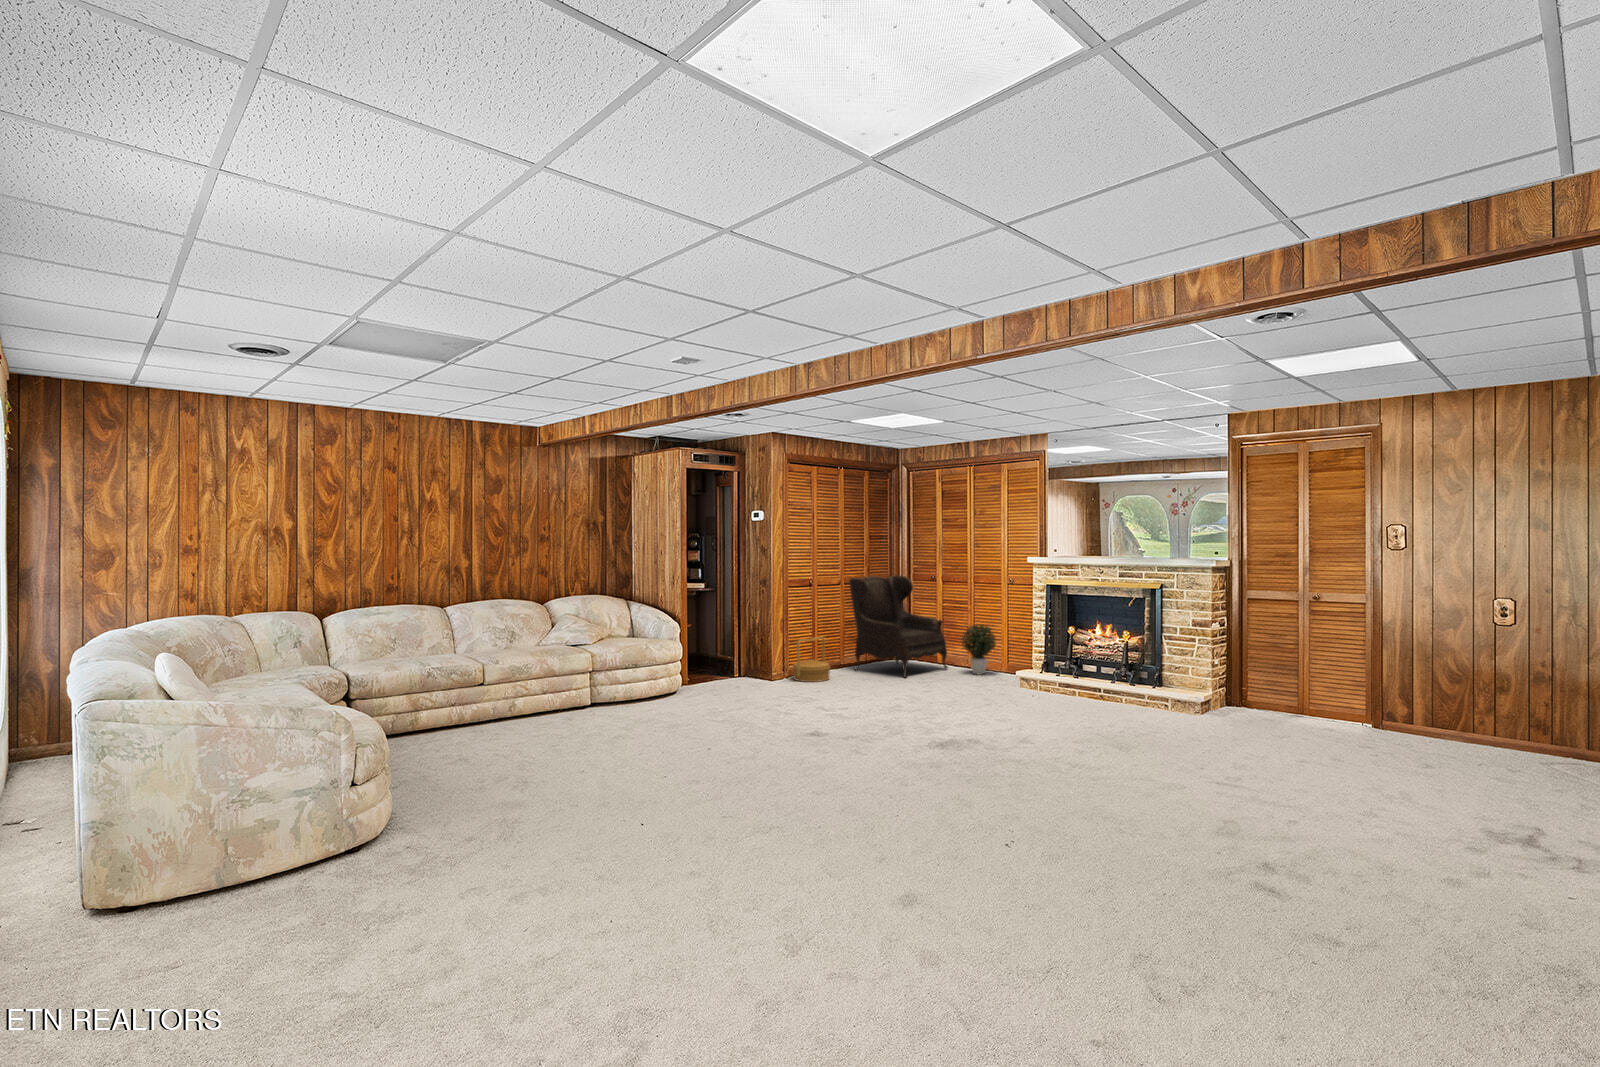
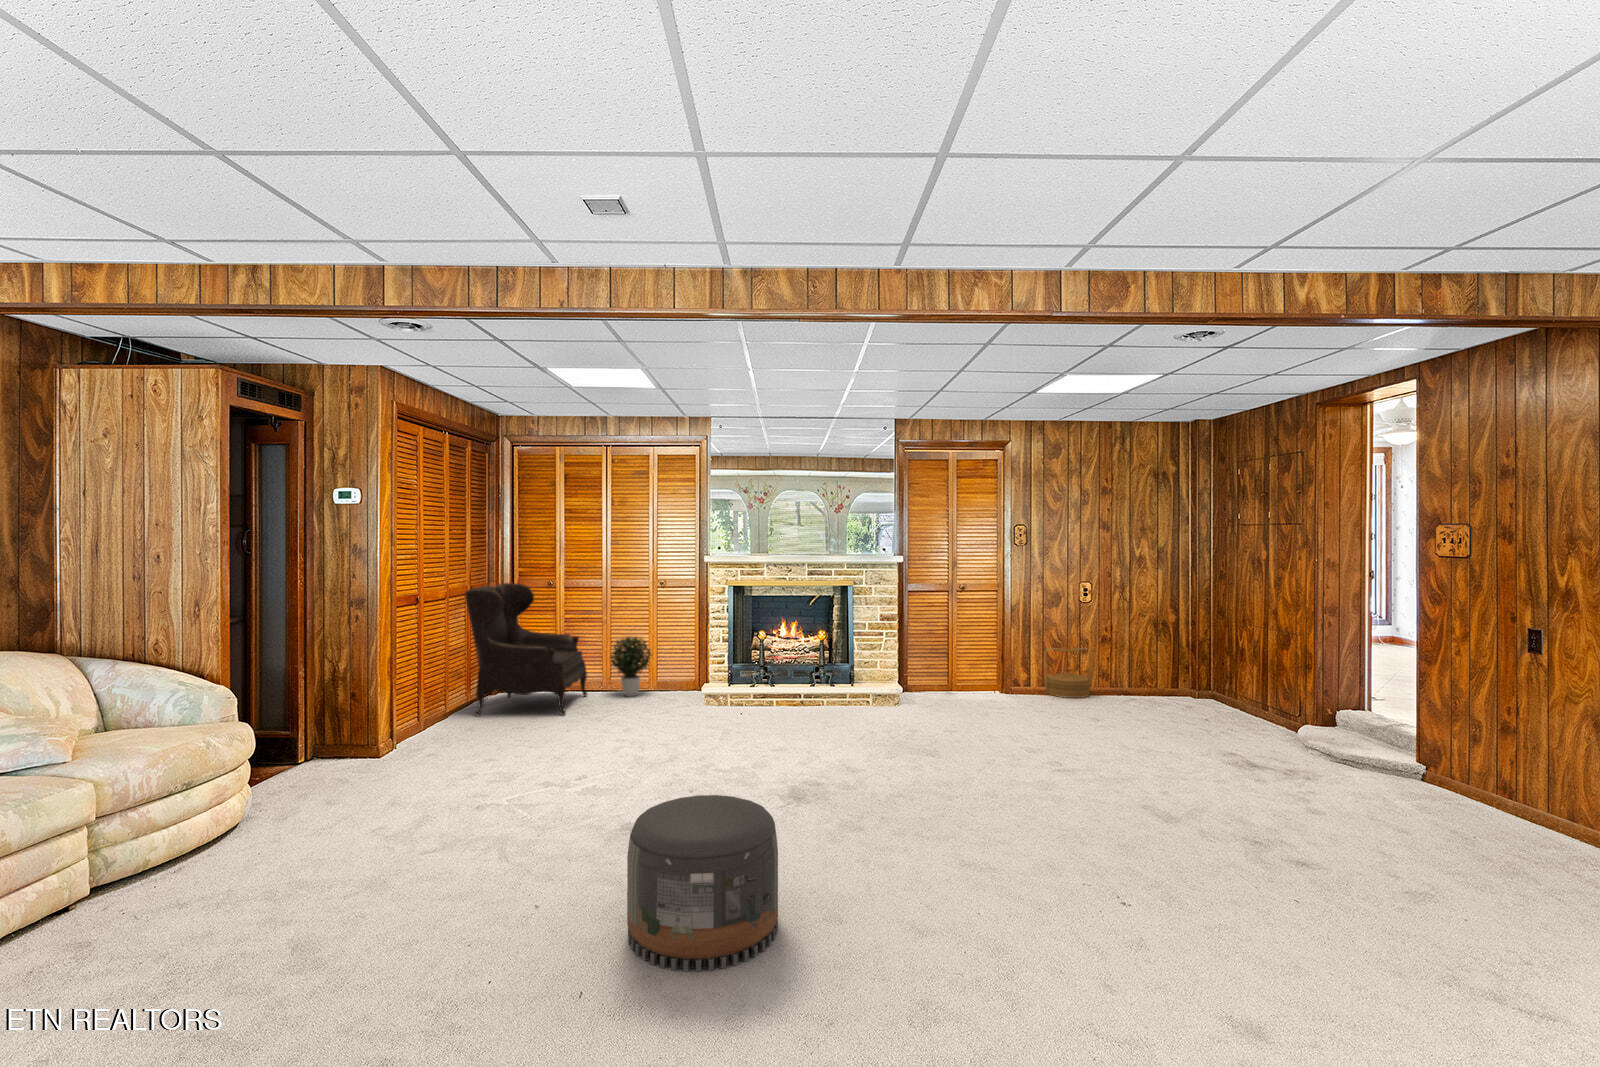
woven basket: present [792,637,830,682] -> present [1044,648,1092,698]
pouf: none [710,697,798,784] -> present [627,795,778,972]

